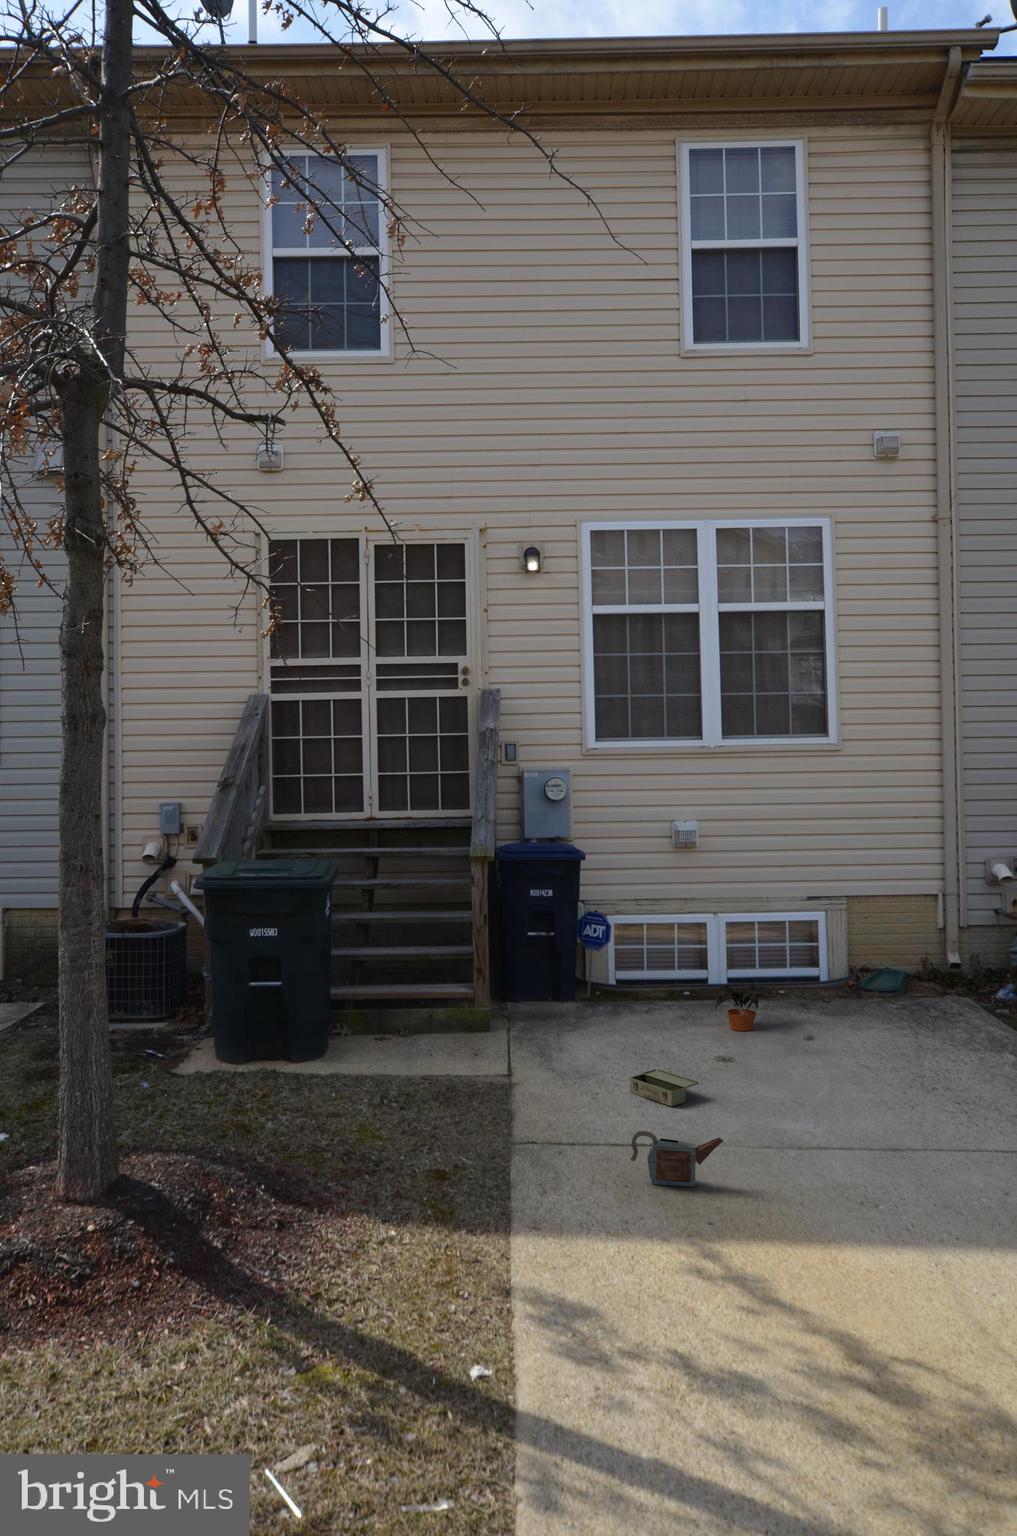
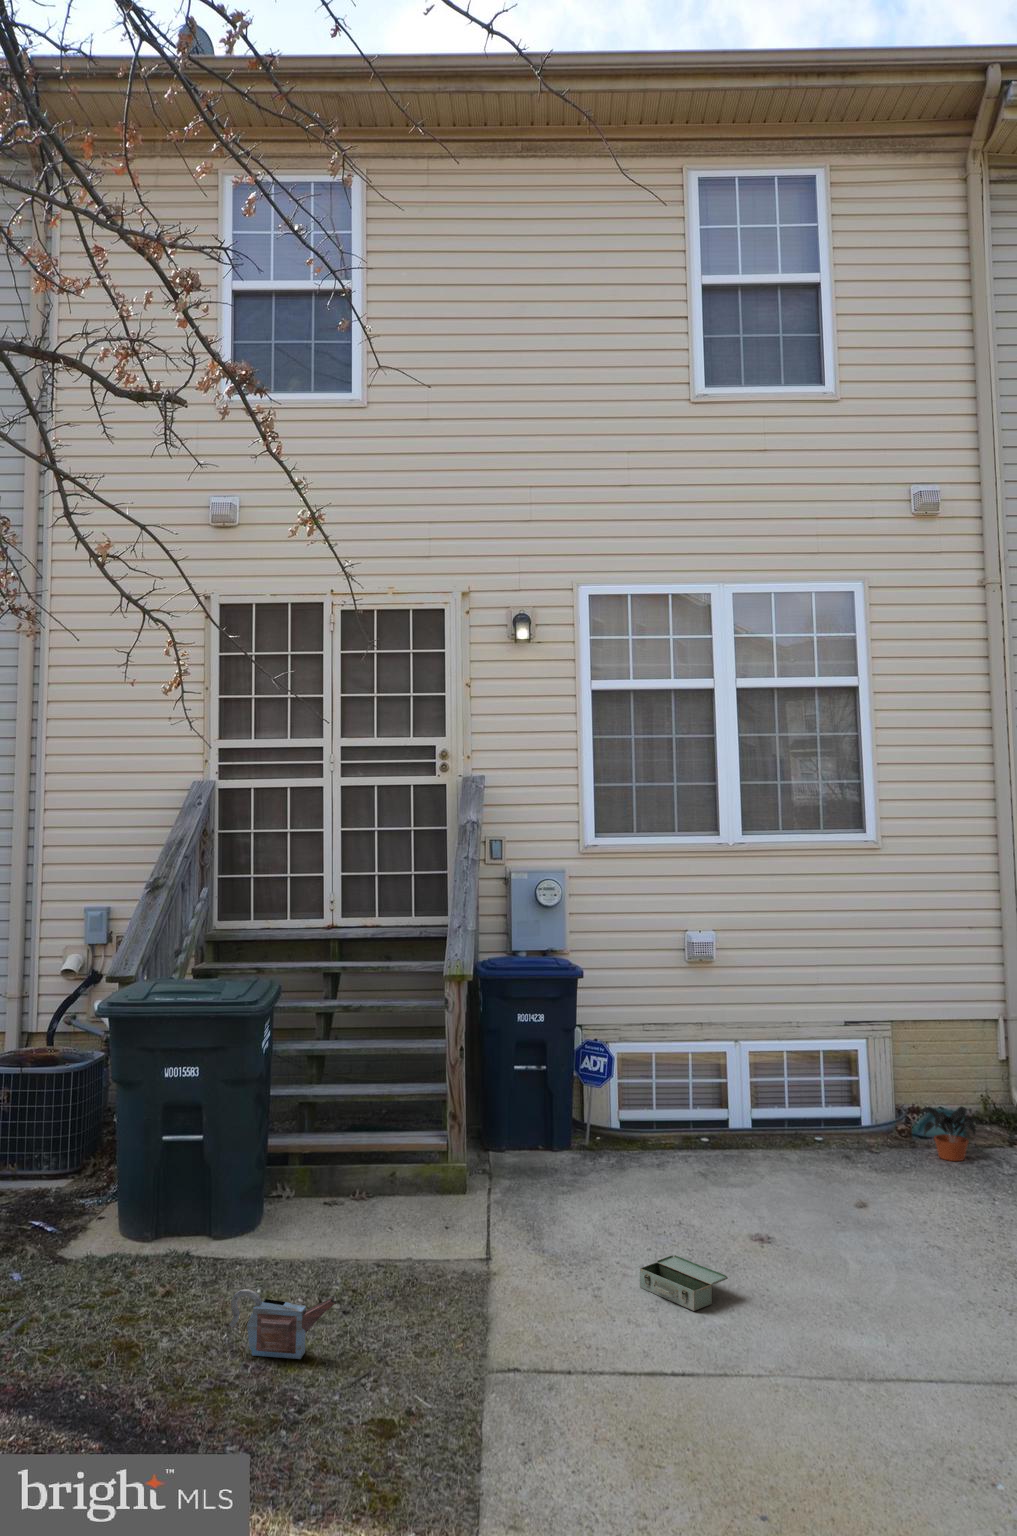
potted plant: present [715,984,769,1031] -> present [919,1106,980,1161]
watering can: present [630,1130,723,1187] -> present [229,1289,336,1359]

